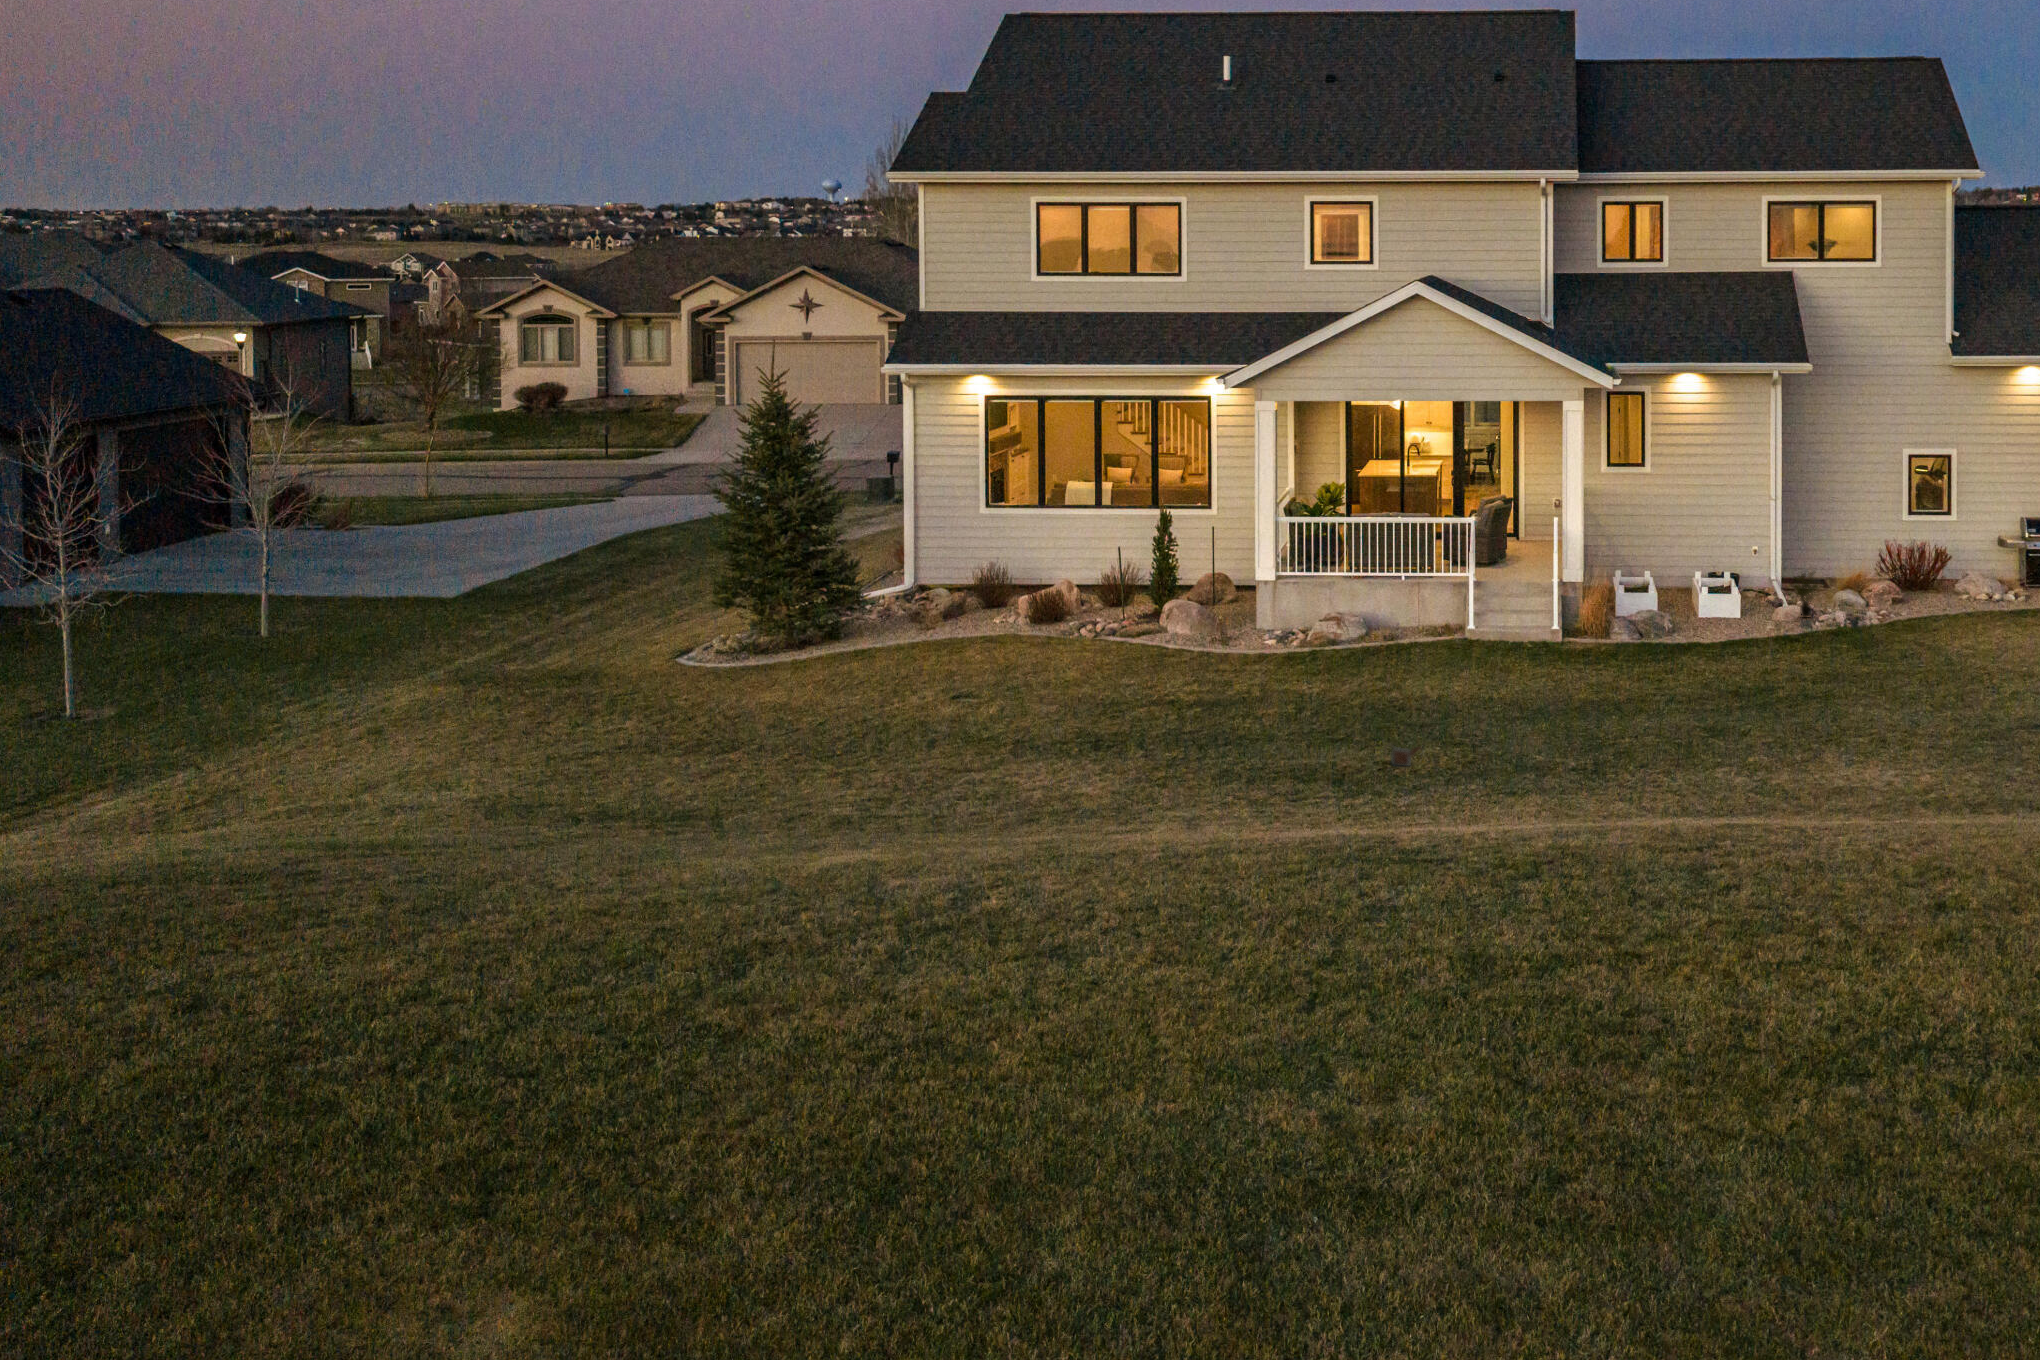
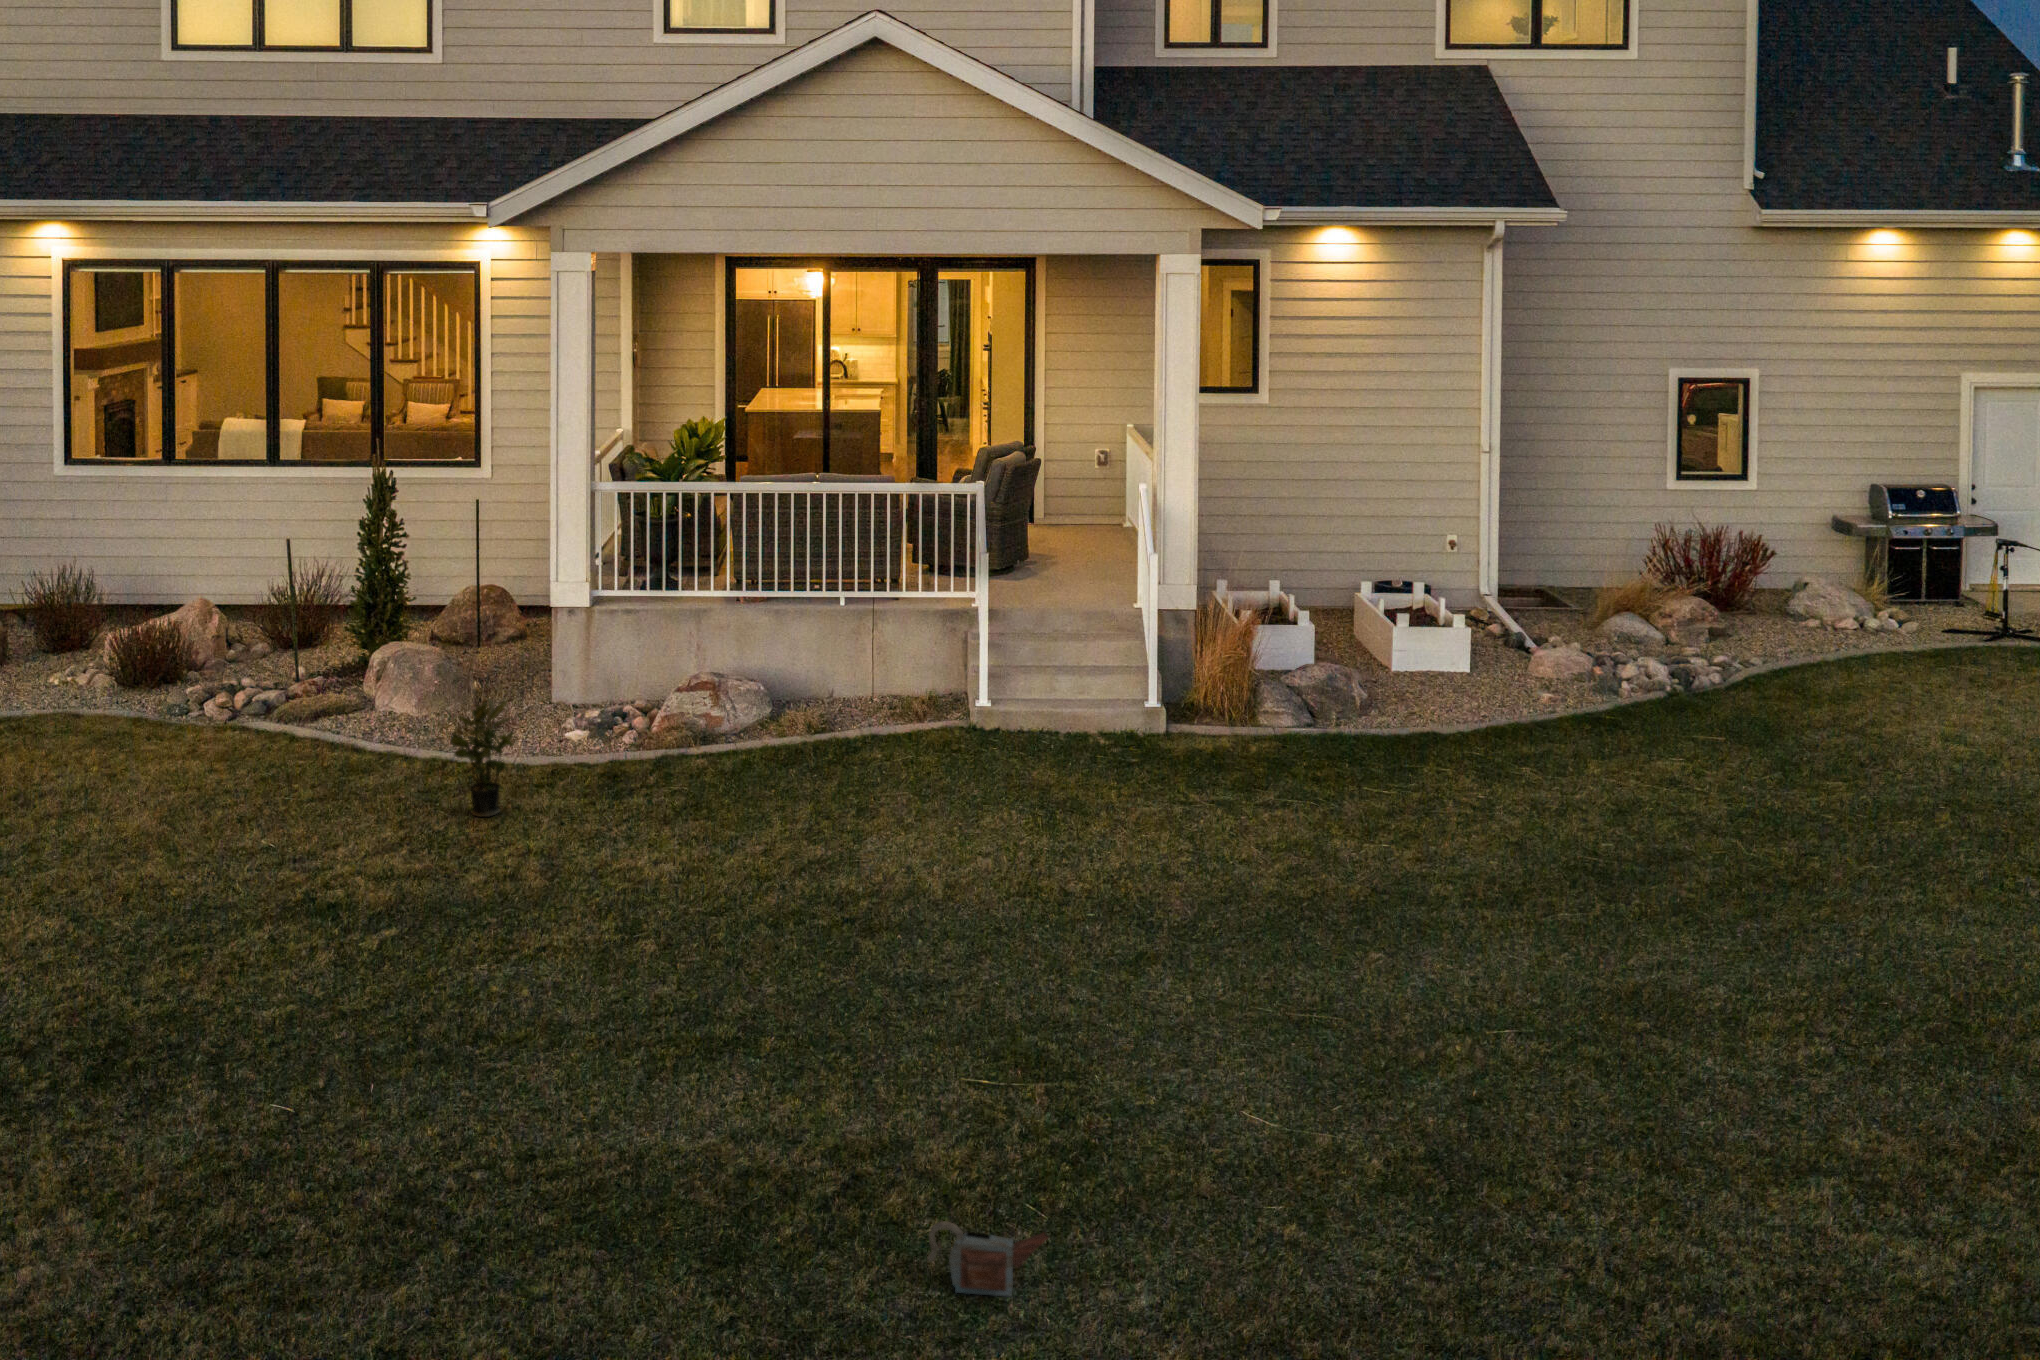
potted plant: present [1793,572,1818,618] -> present [450,698,514,817]

